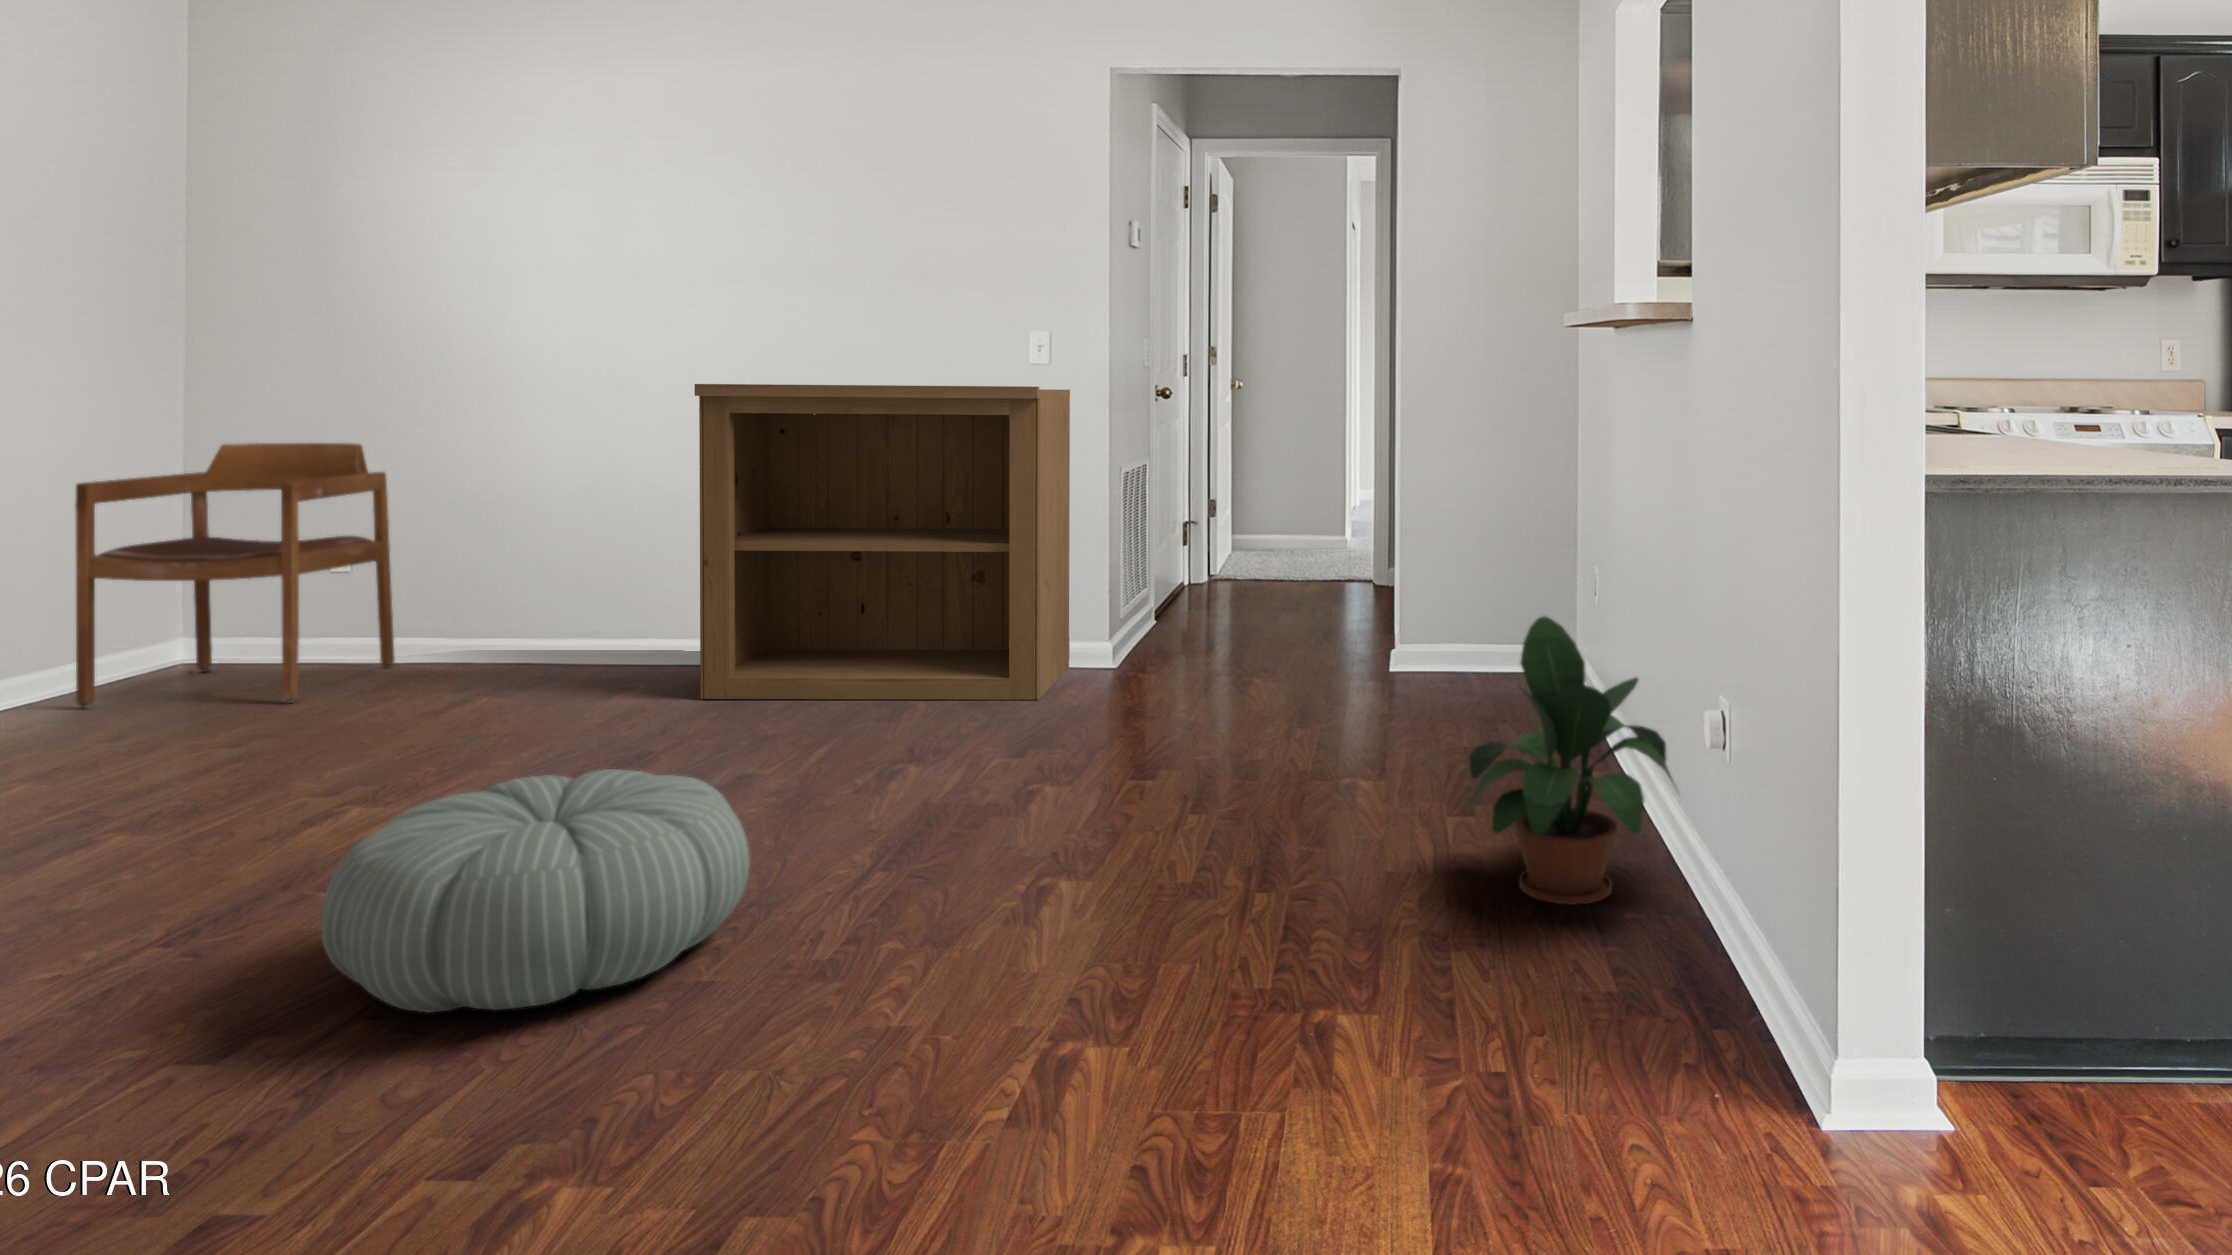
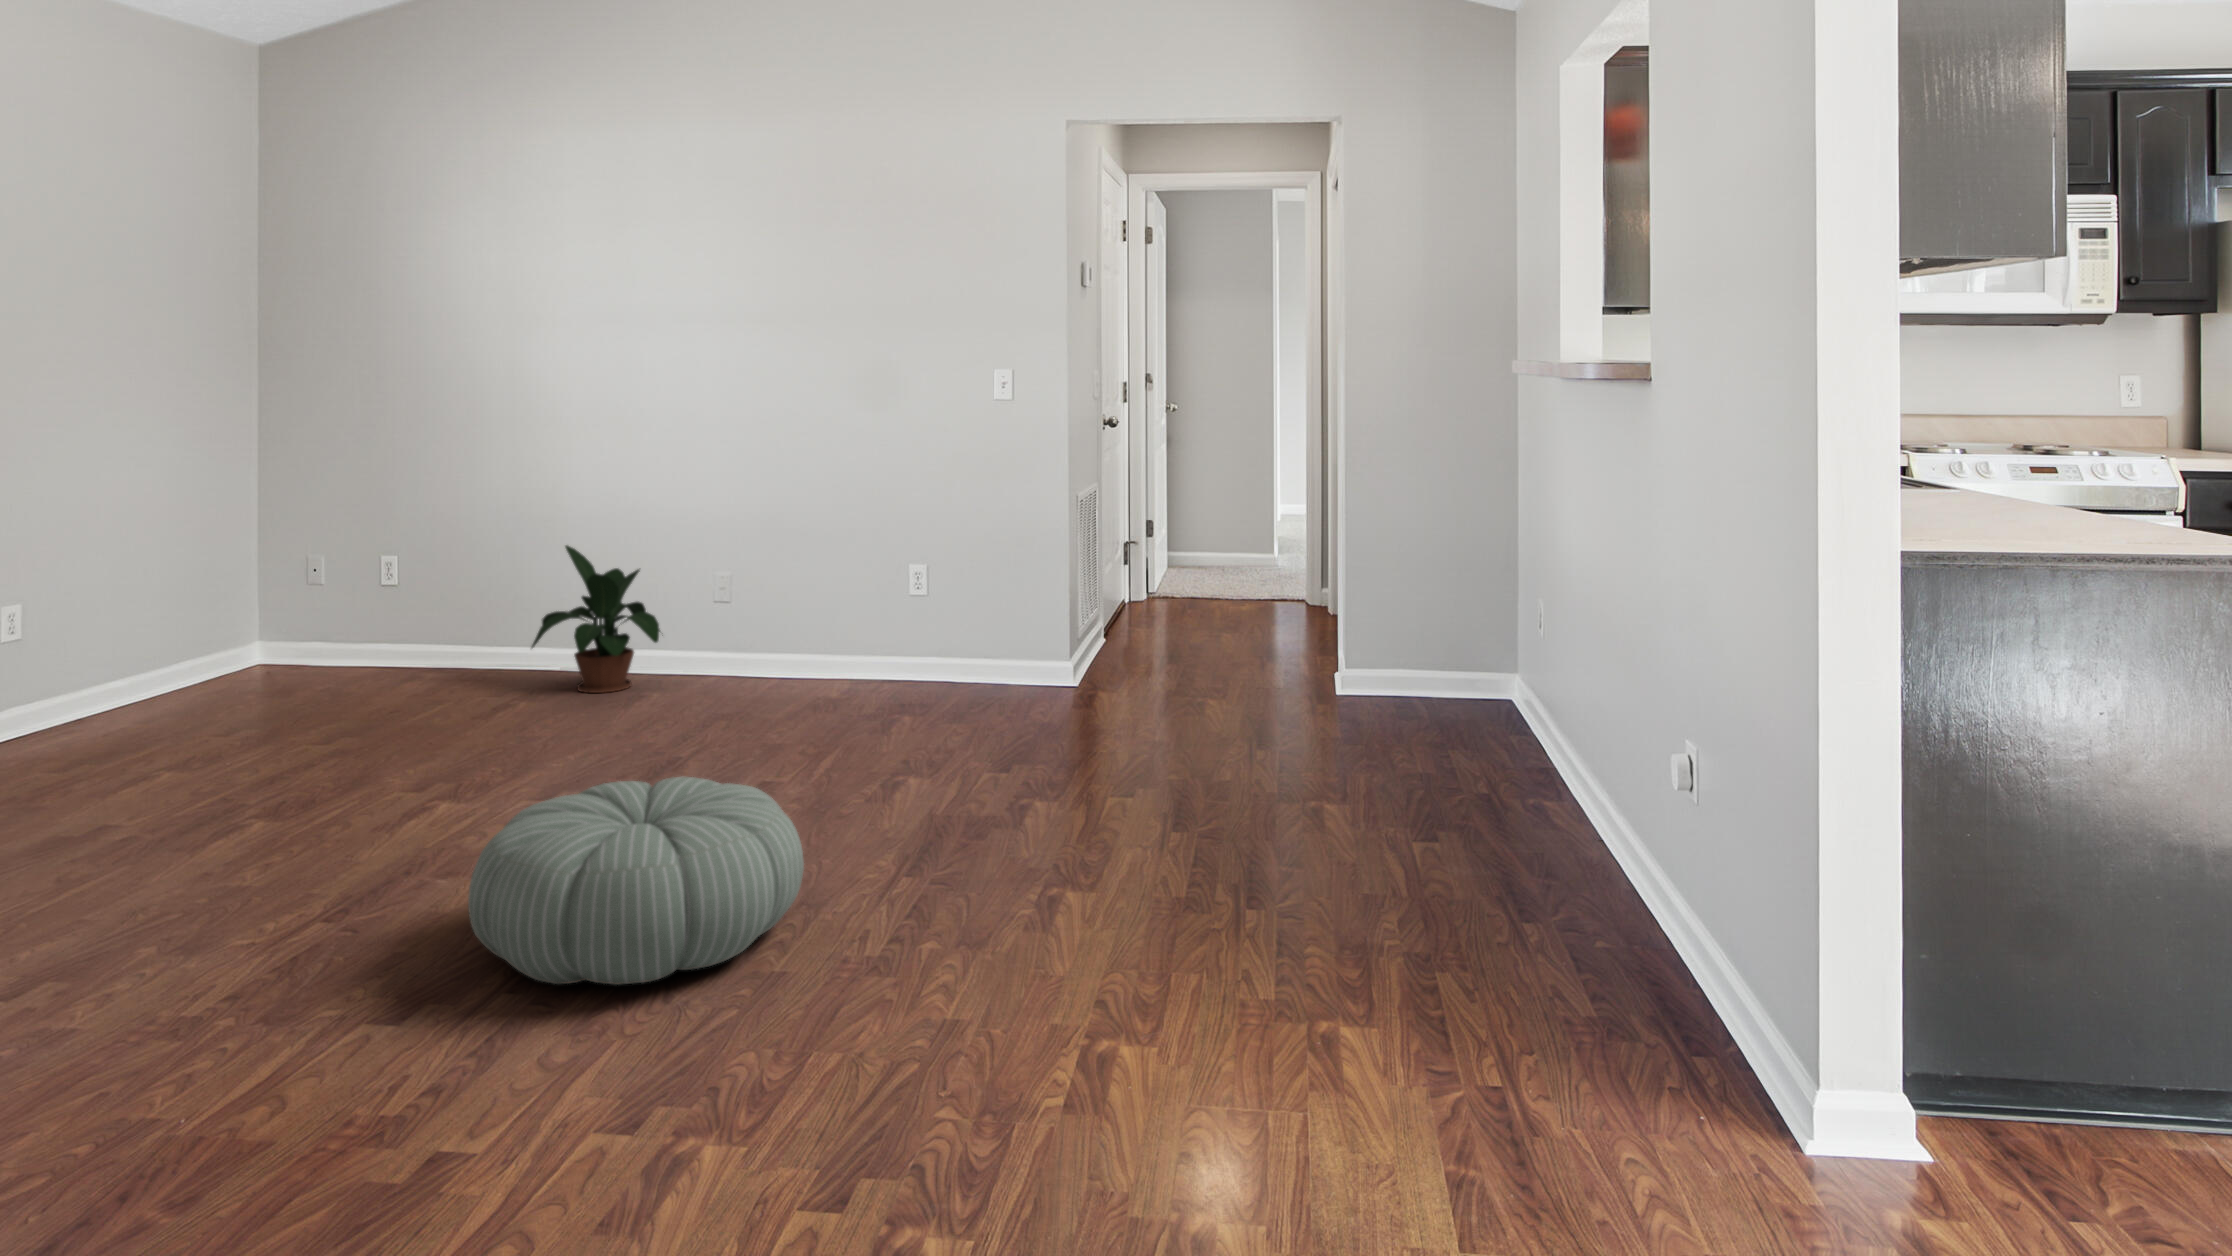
bookshelf: present [695,384,1070,700] -> none [709,423,1035,713]
armchair: present [75,443,395,708] -> none [201,471,447,702]
potted plant: present [1470,616,1673,905] -> present [532,545,660,693]

